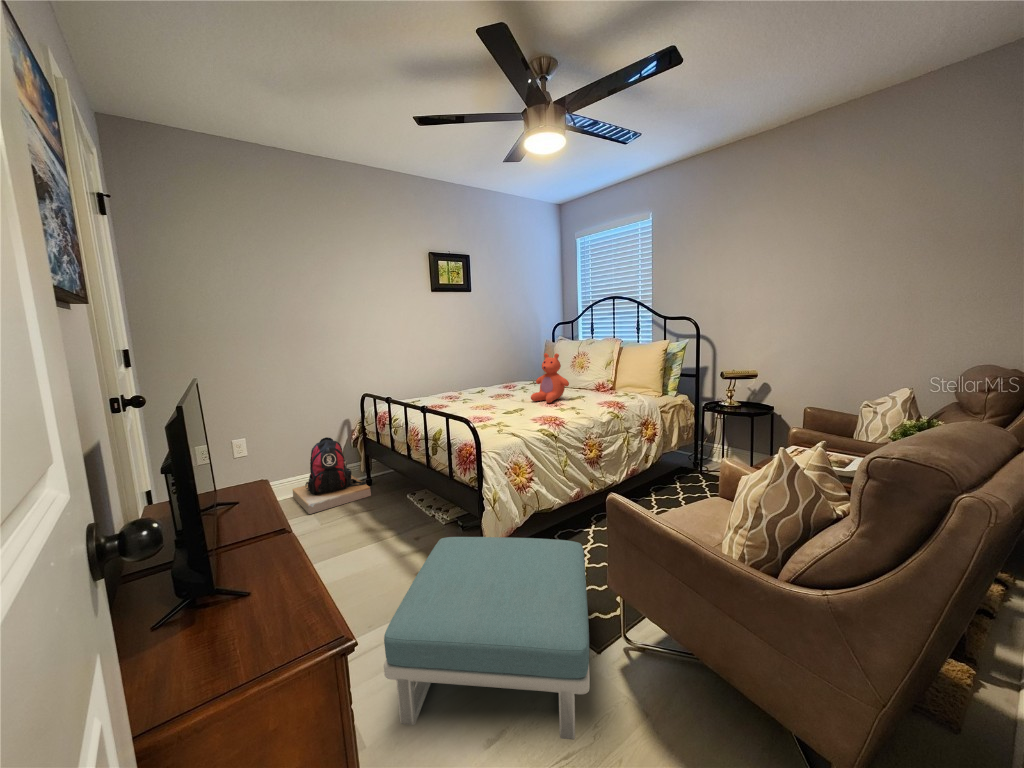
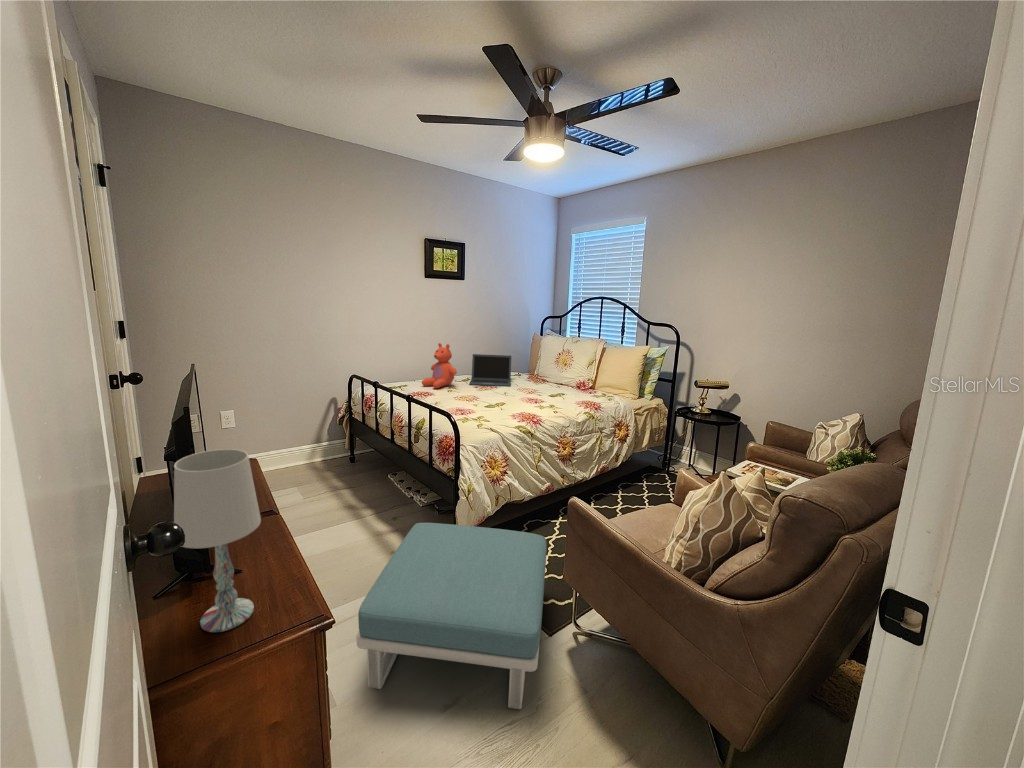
teddy bear: present [531,353,569,403] -> present [422,343,457,388]
laptop: none [485,363,528,396] -> present [469,354,511,386]
backpack: present [292,437,371,514] -> none [276,415,353,488]
table lamp: none [162,452,265,666] -> present [174,449,261,632]

